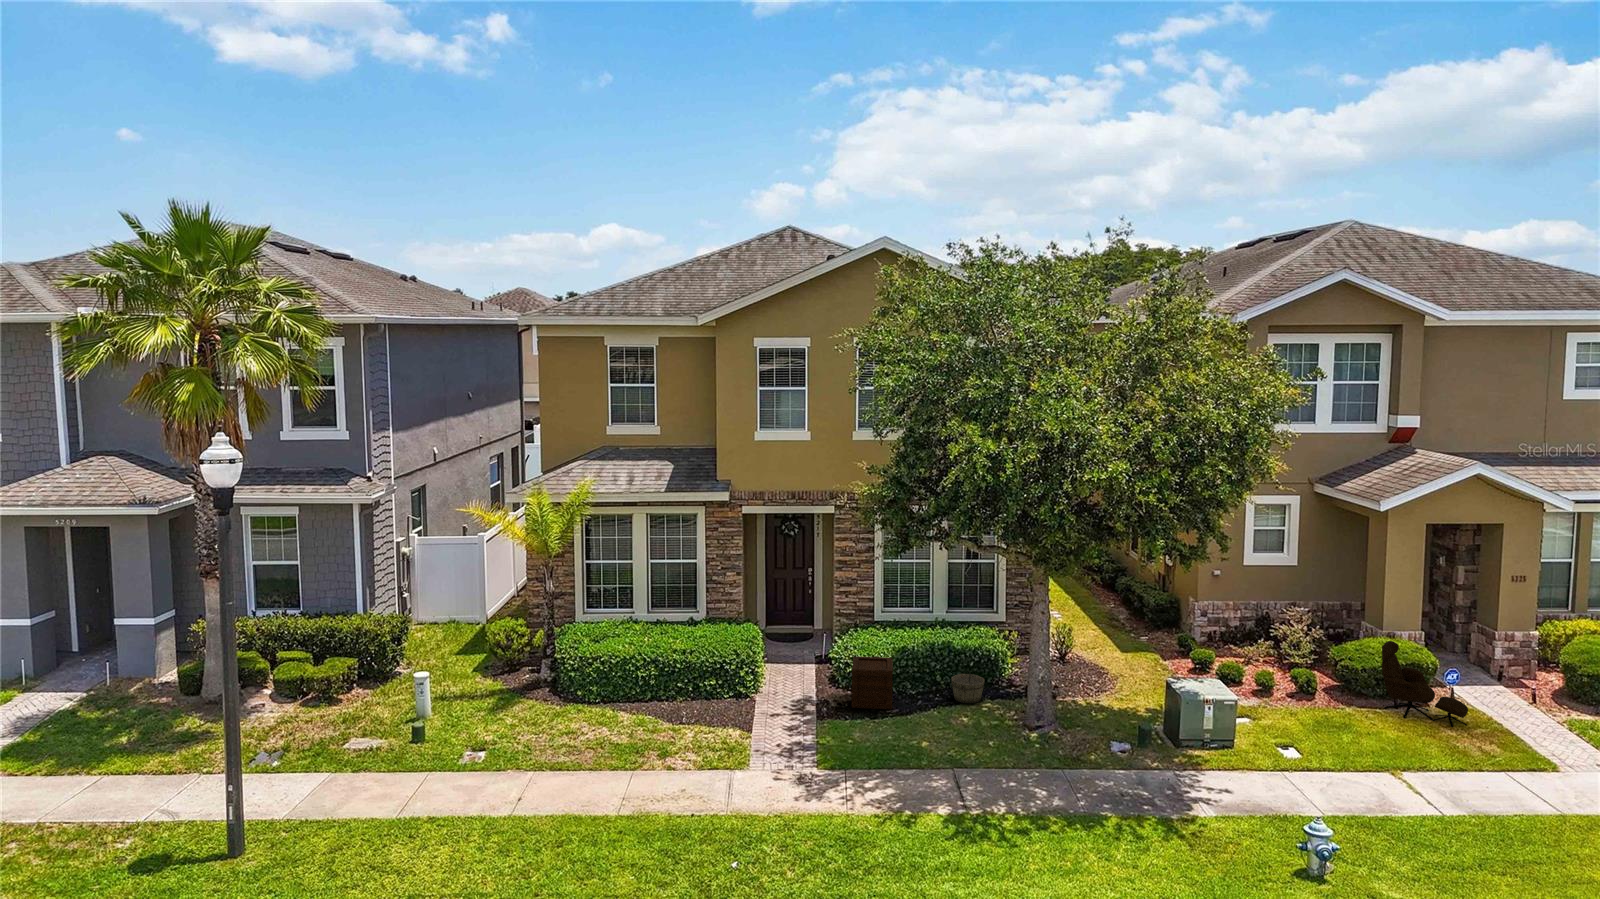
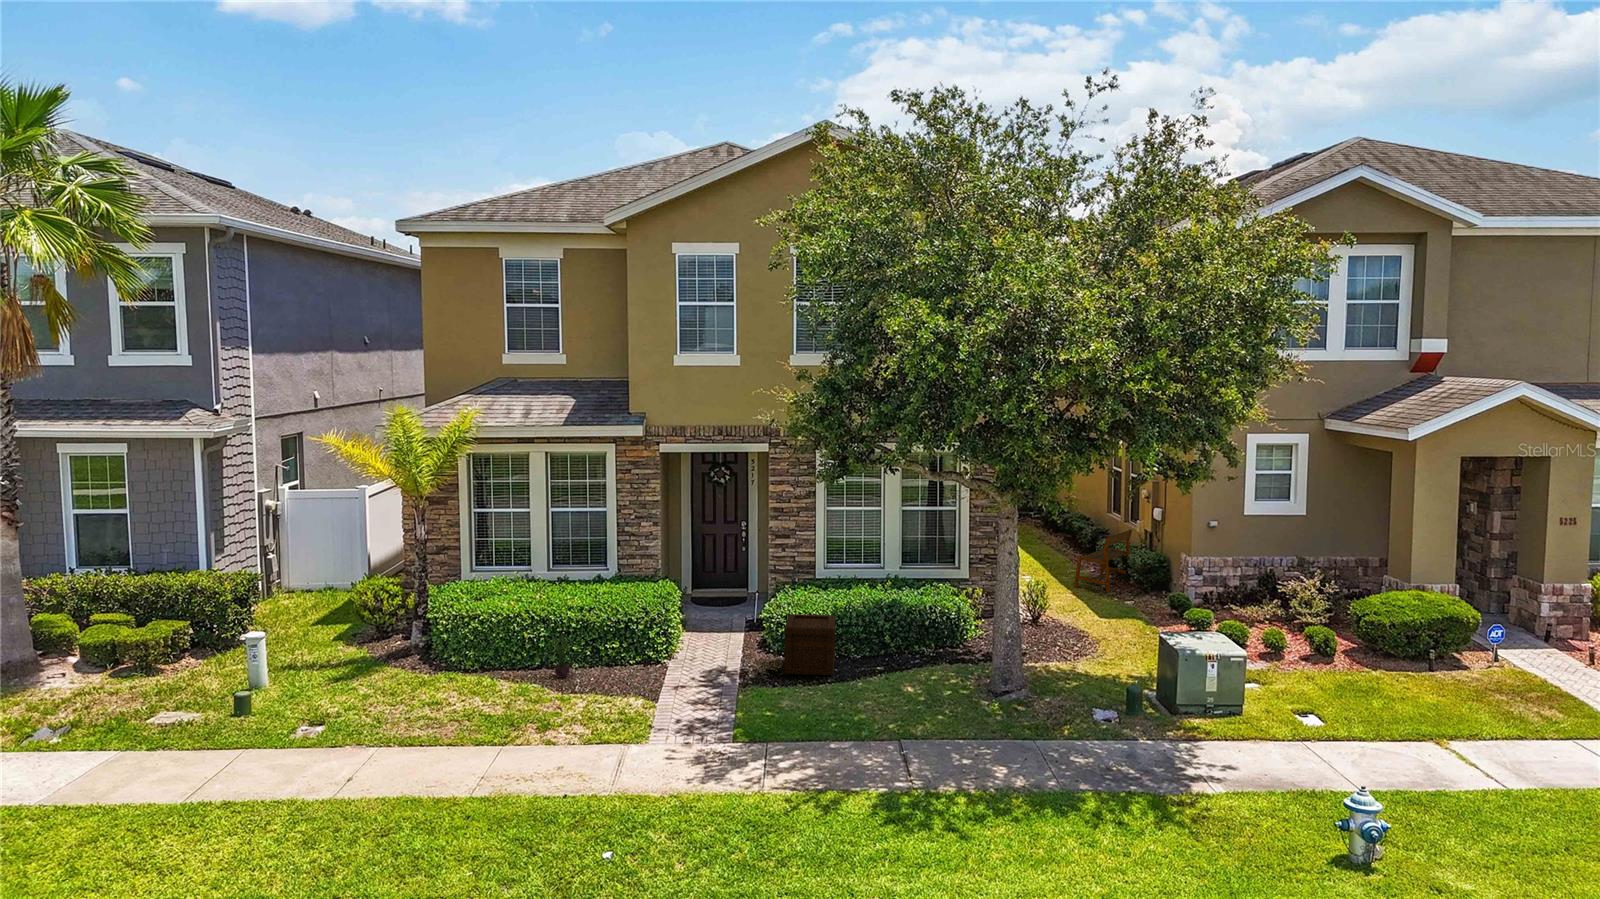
bench: none [1093,574,1145,630] -> present [1074,529,1132,593]
lounge chair: present [1382,641,1468,727] -> none [1414,591,1517,690]
wooden bucket: present [951,671,985,703] -> none [905,631,945,668]
decorative plant: none [648,673,687,710] -> present [545,635,577,678]

